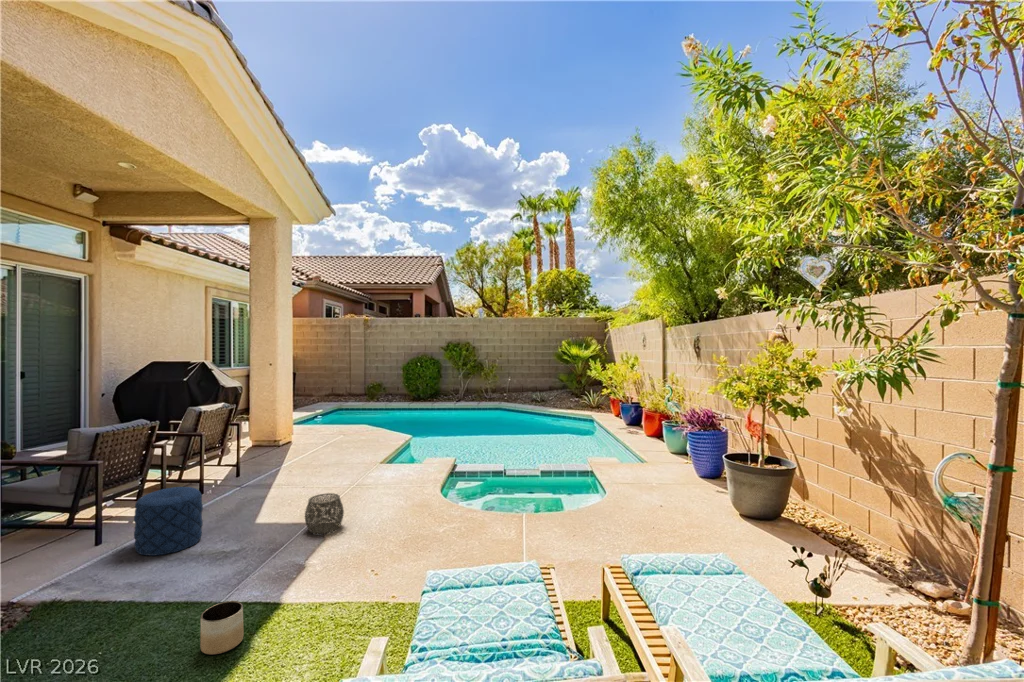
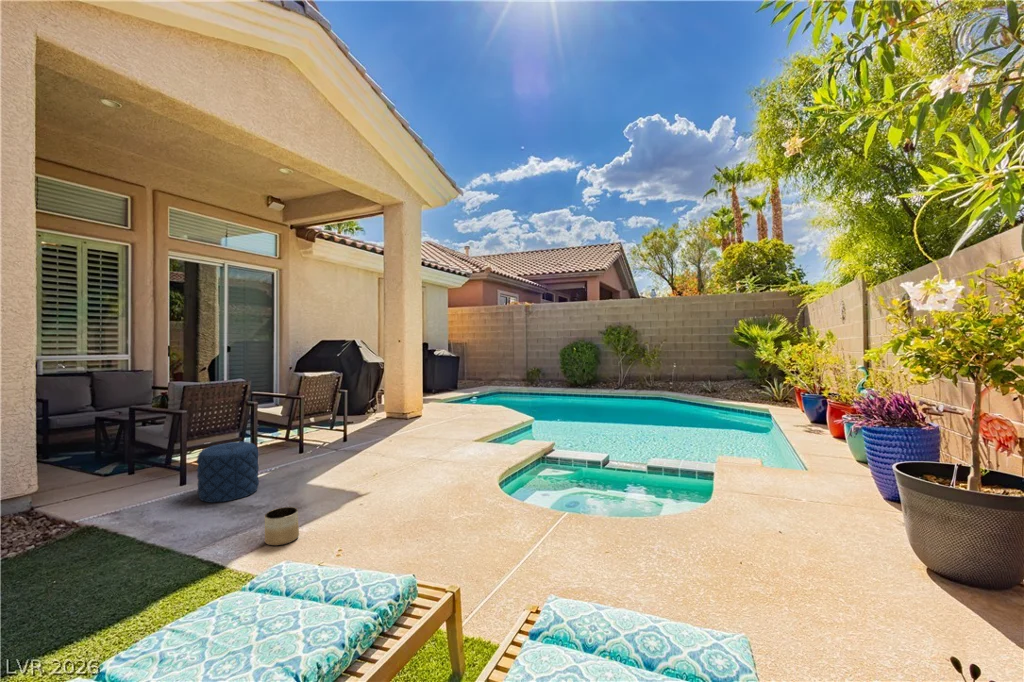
woven basket: present [305,493,344,534] -> none [333,463,374,505]
planter: present [200,601,244,655] -> present [265,507,299,546]

